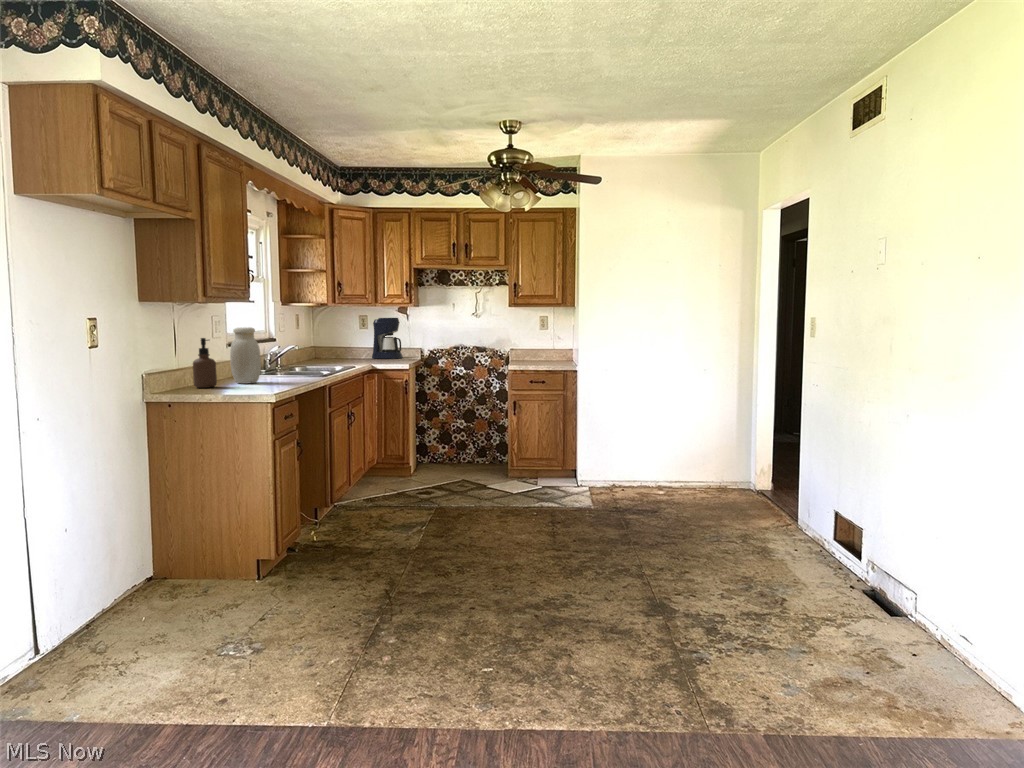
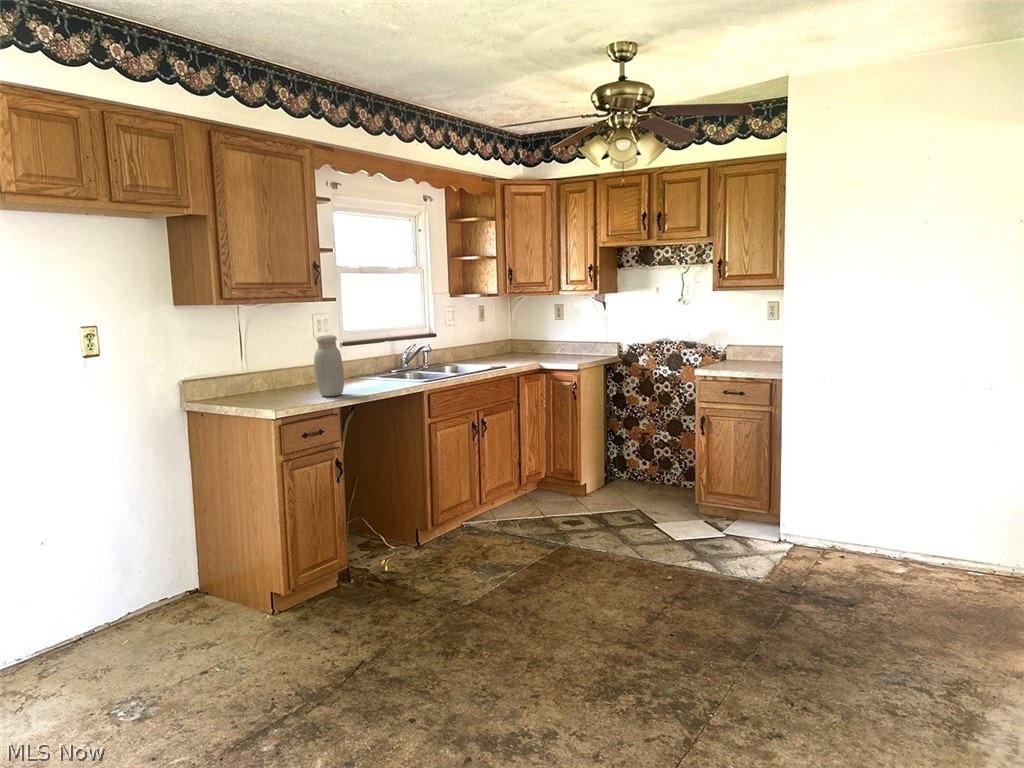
coffee maker: present [372,318,403,359] -> none [563,306,599,355]
soap dispenser: present [193,338,217,388] -> none [266,349,291,402]

